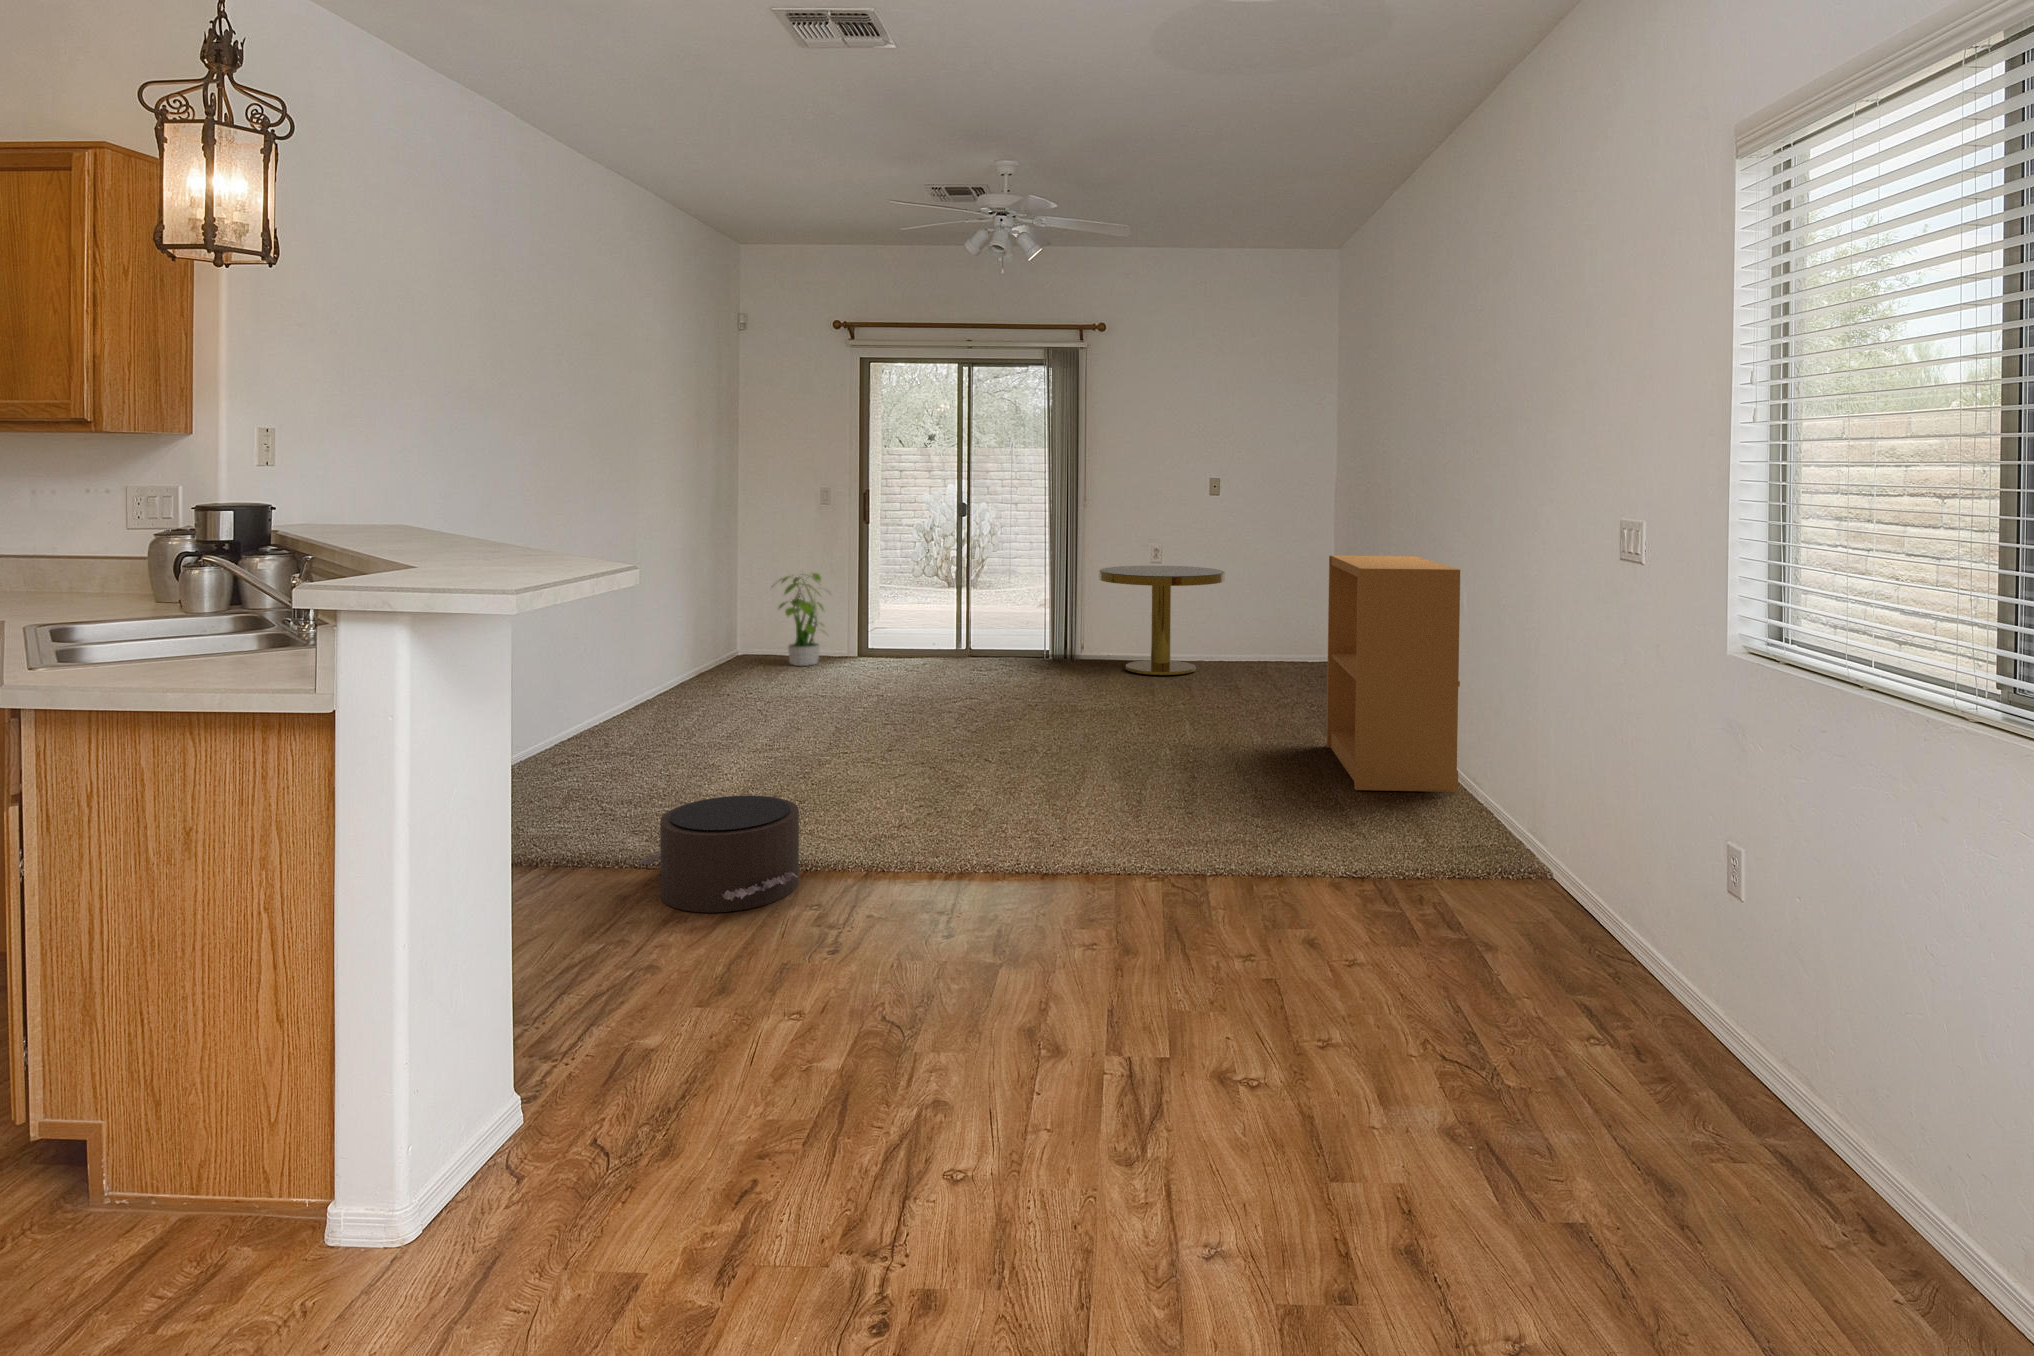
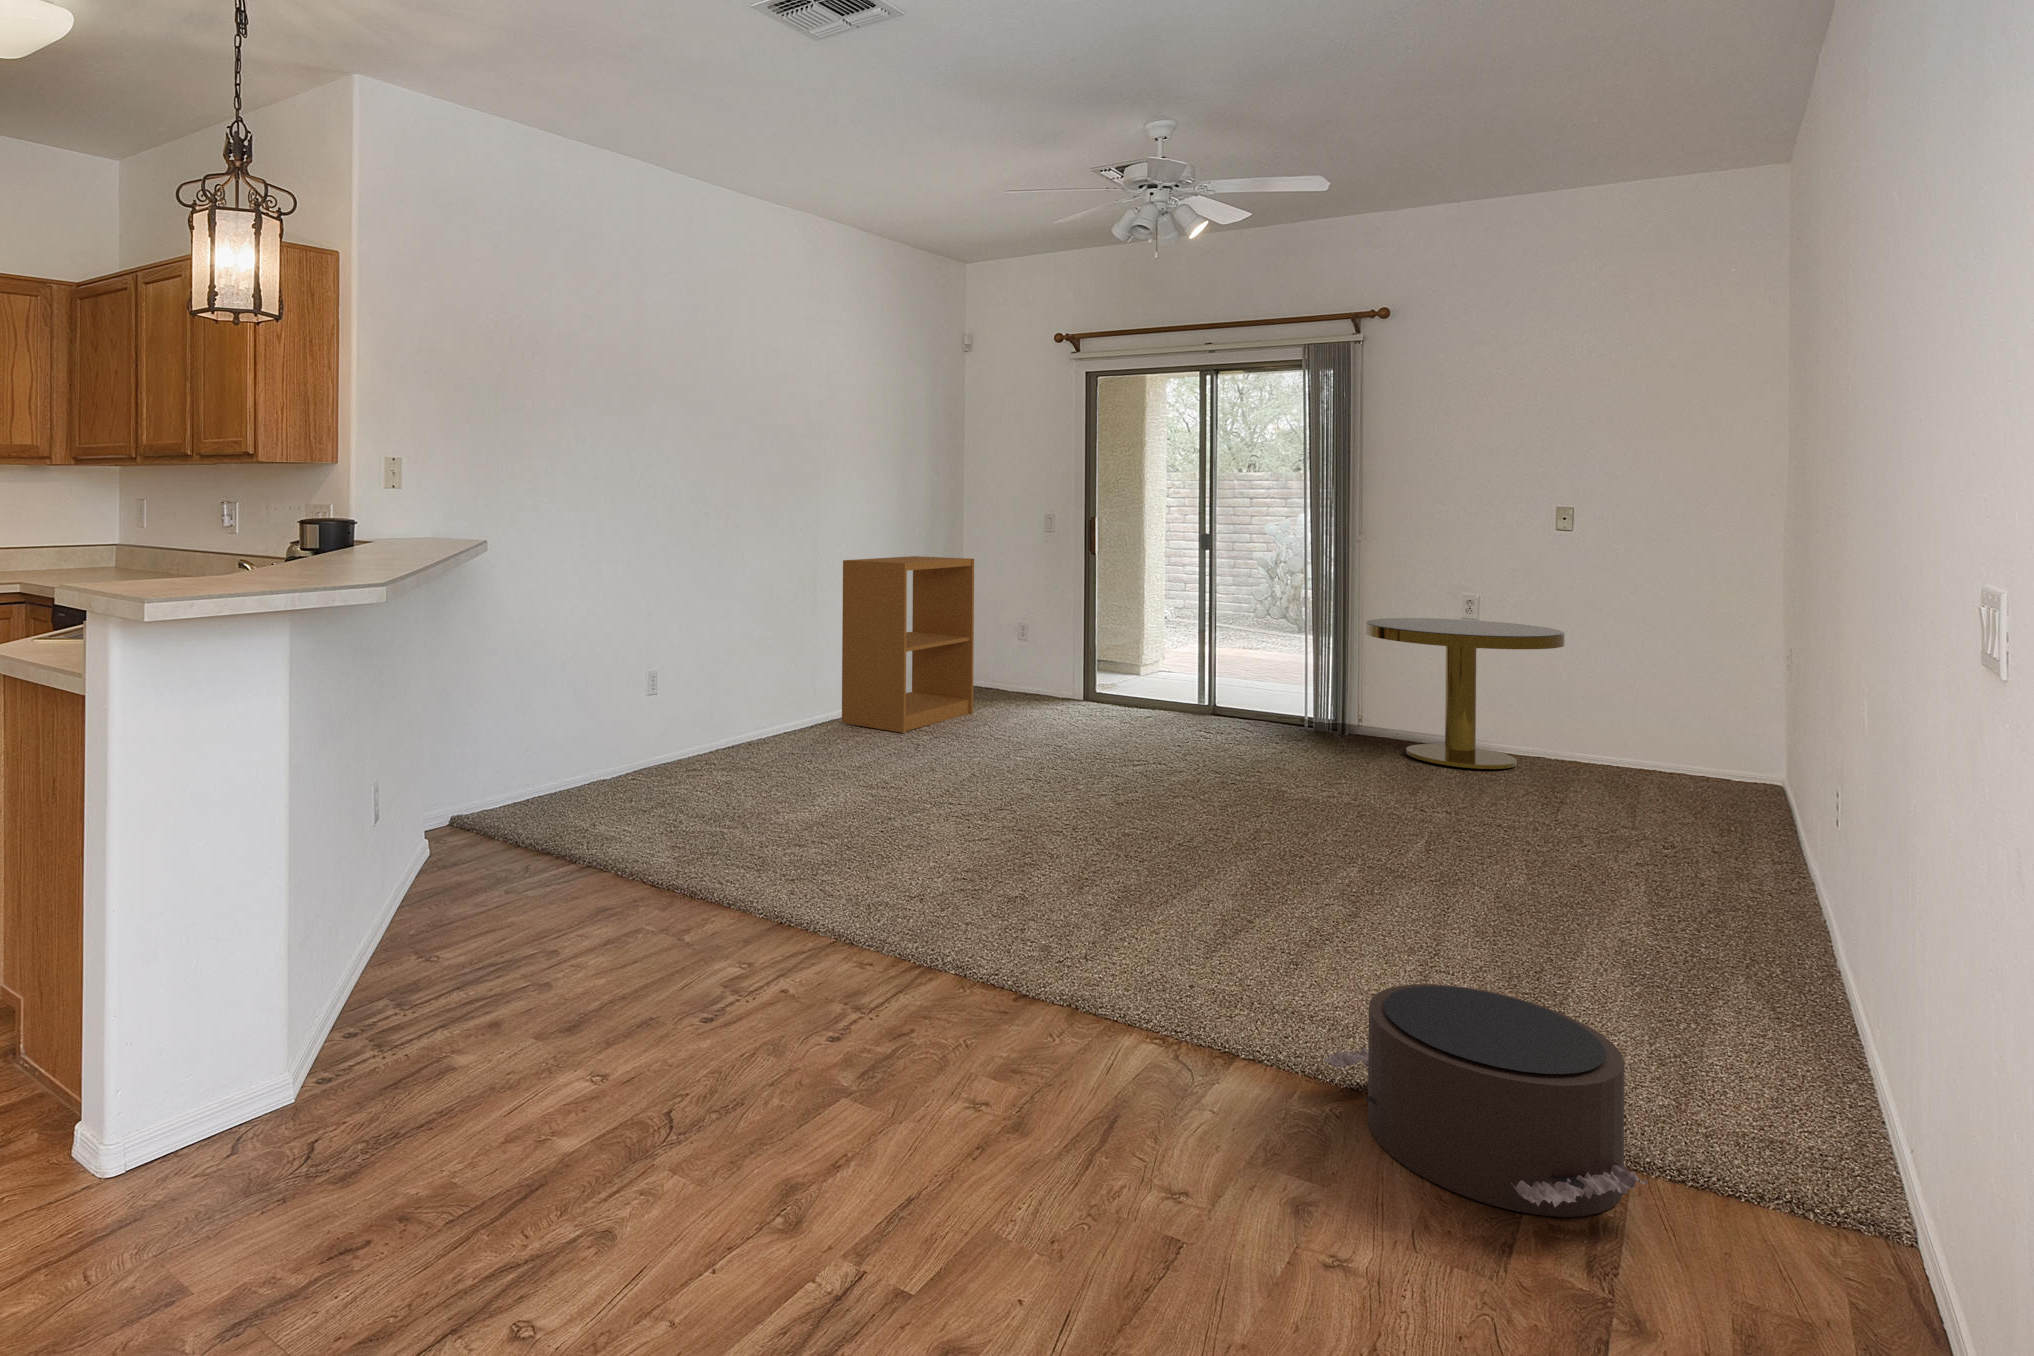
bookshelf: present [1326,555,1460,792] -> present [842,556,974,733]
potted plant: present [779,573,824,666] -> none [990,601,1055,703]
pouf: present [640,796,799,913] -> present [1324,984,1649,1217]

